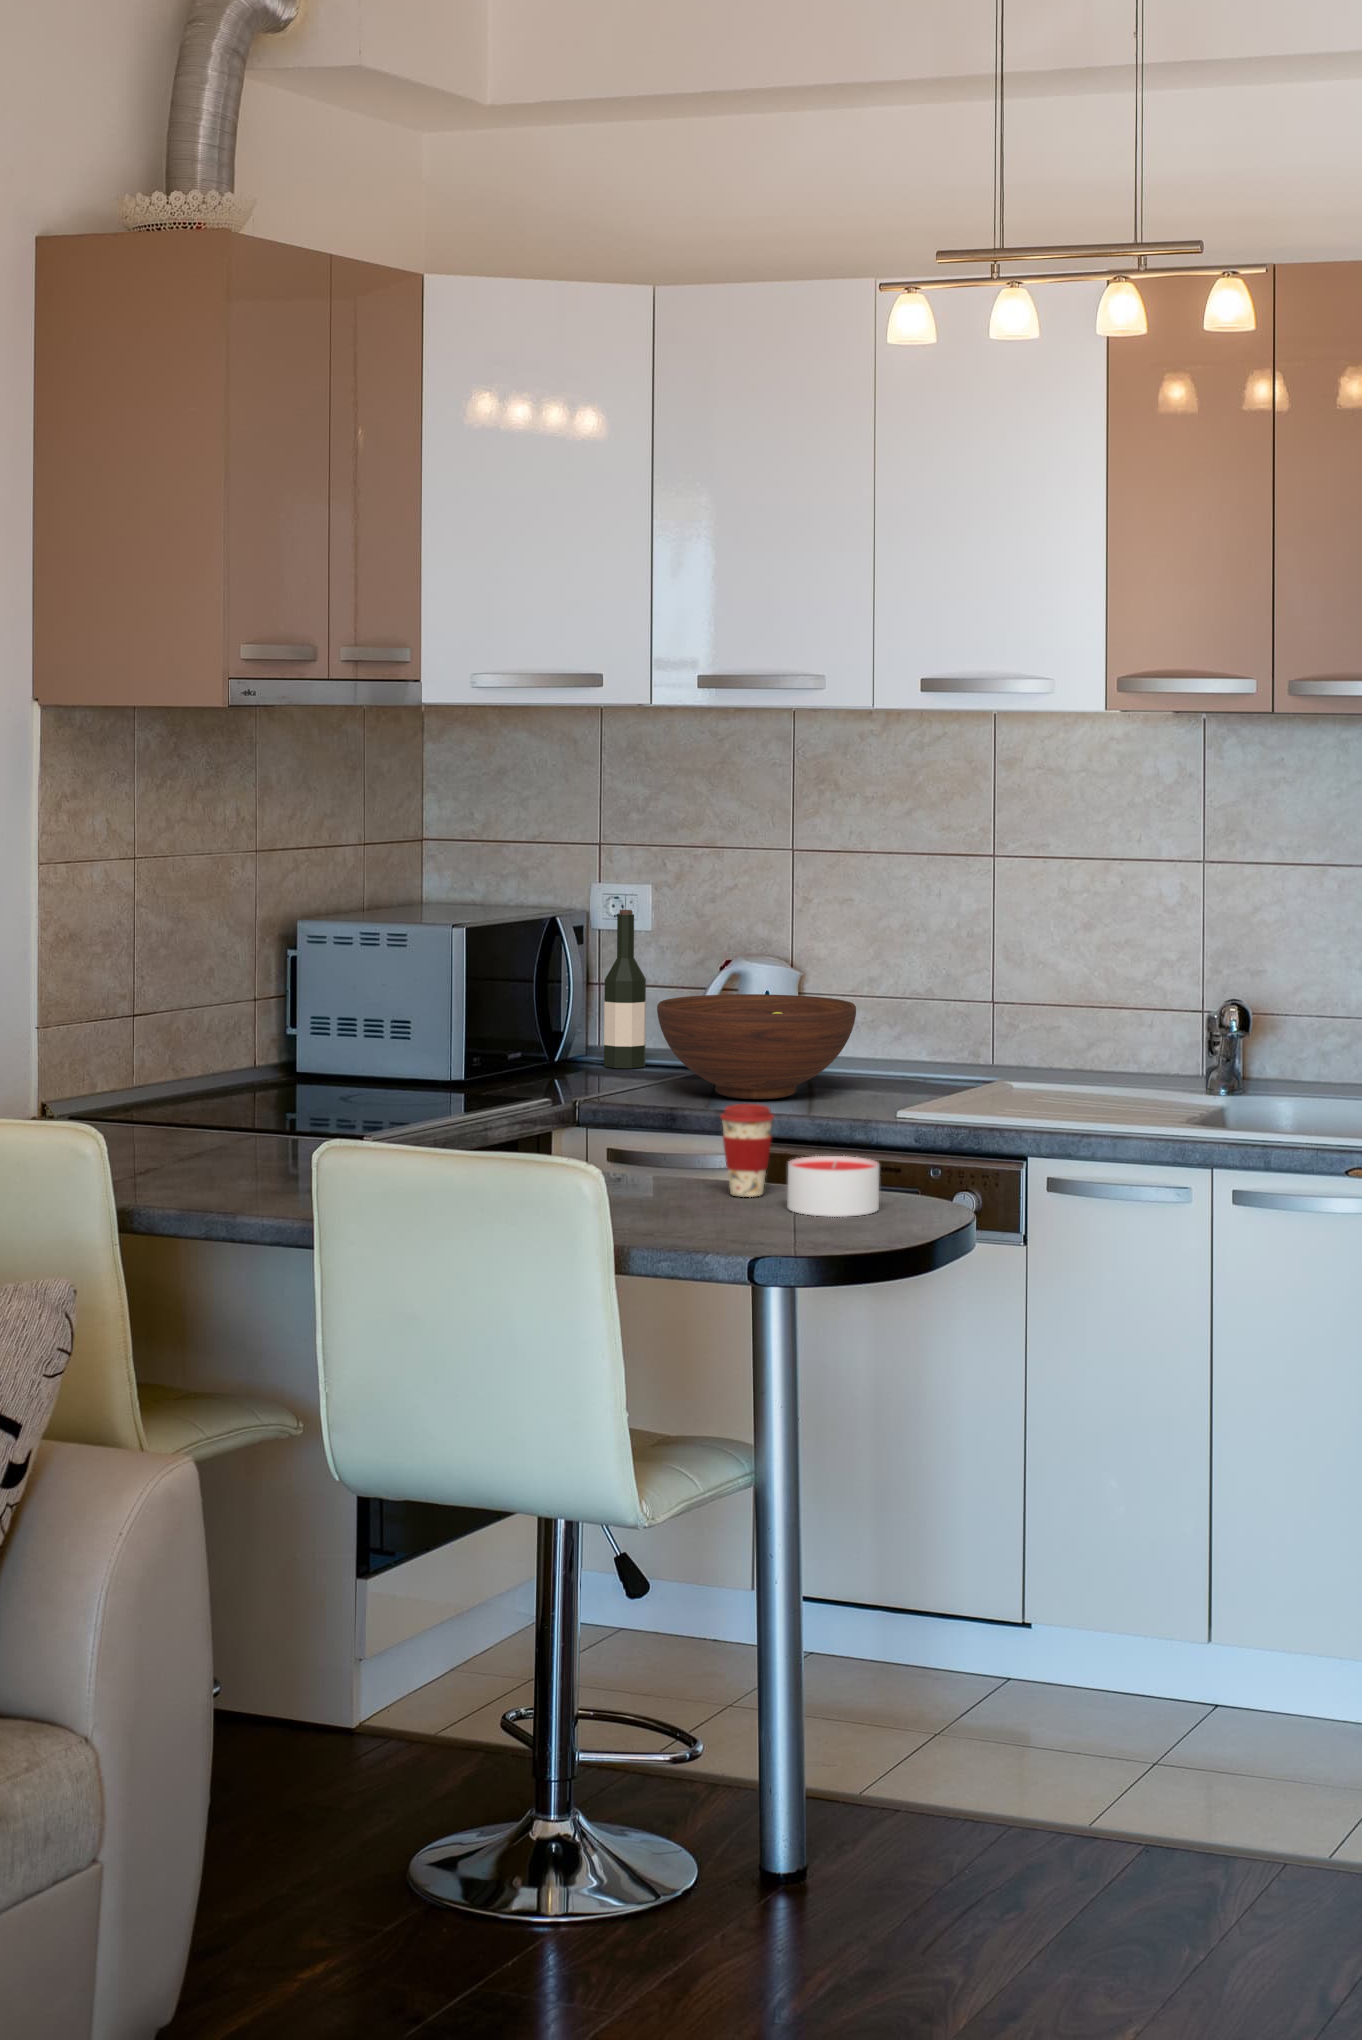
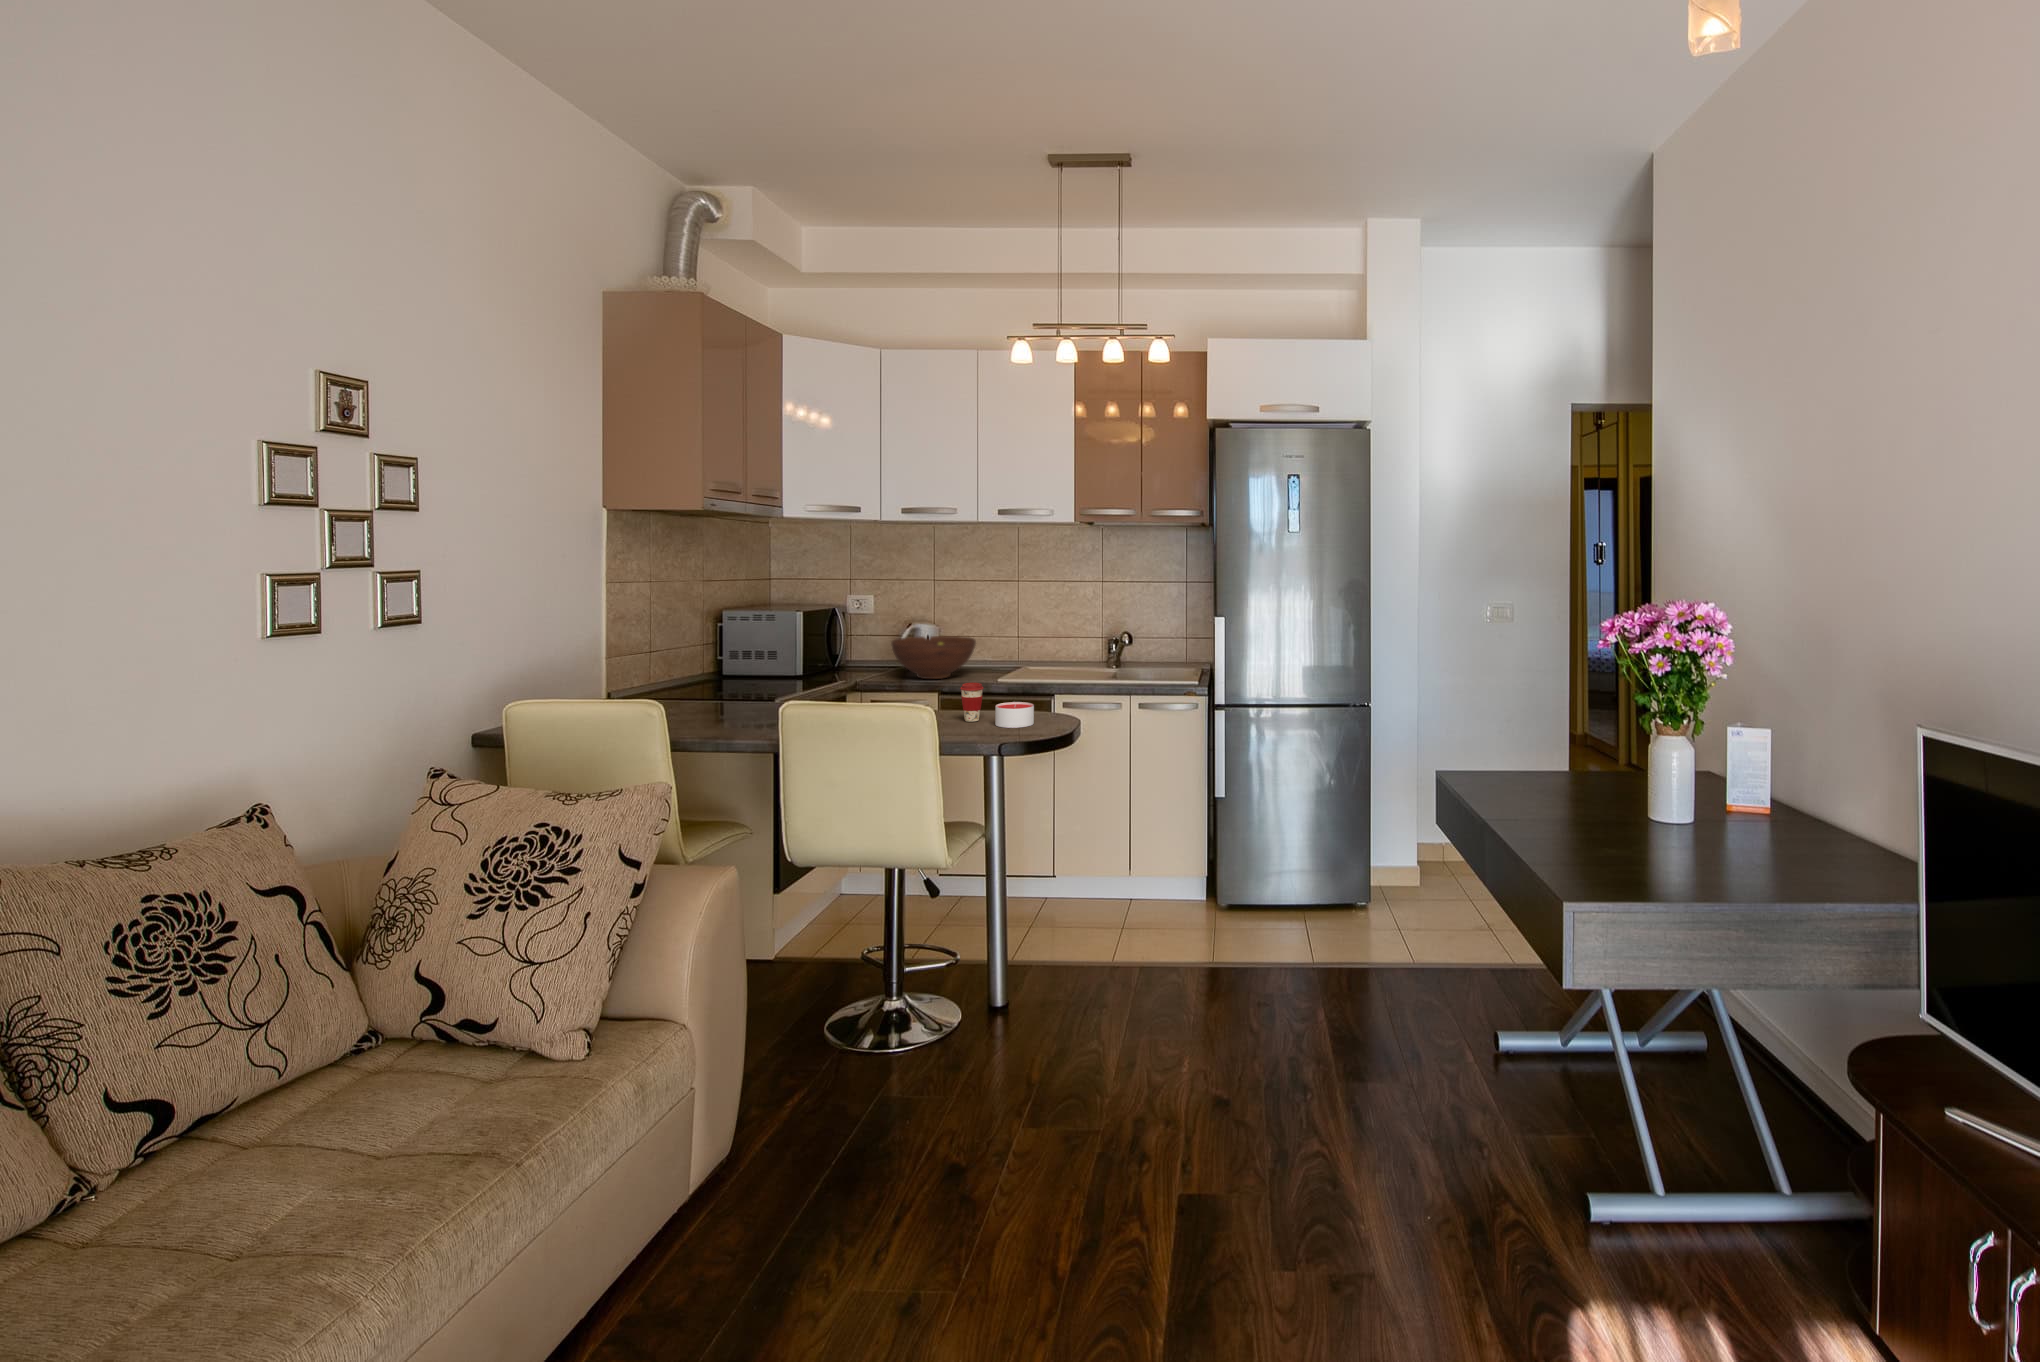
wine bottle: present [604,910,646,1068] -> none [857,603,875,669]

